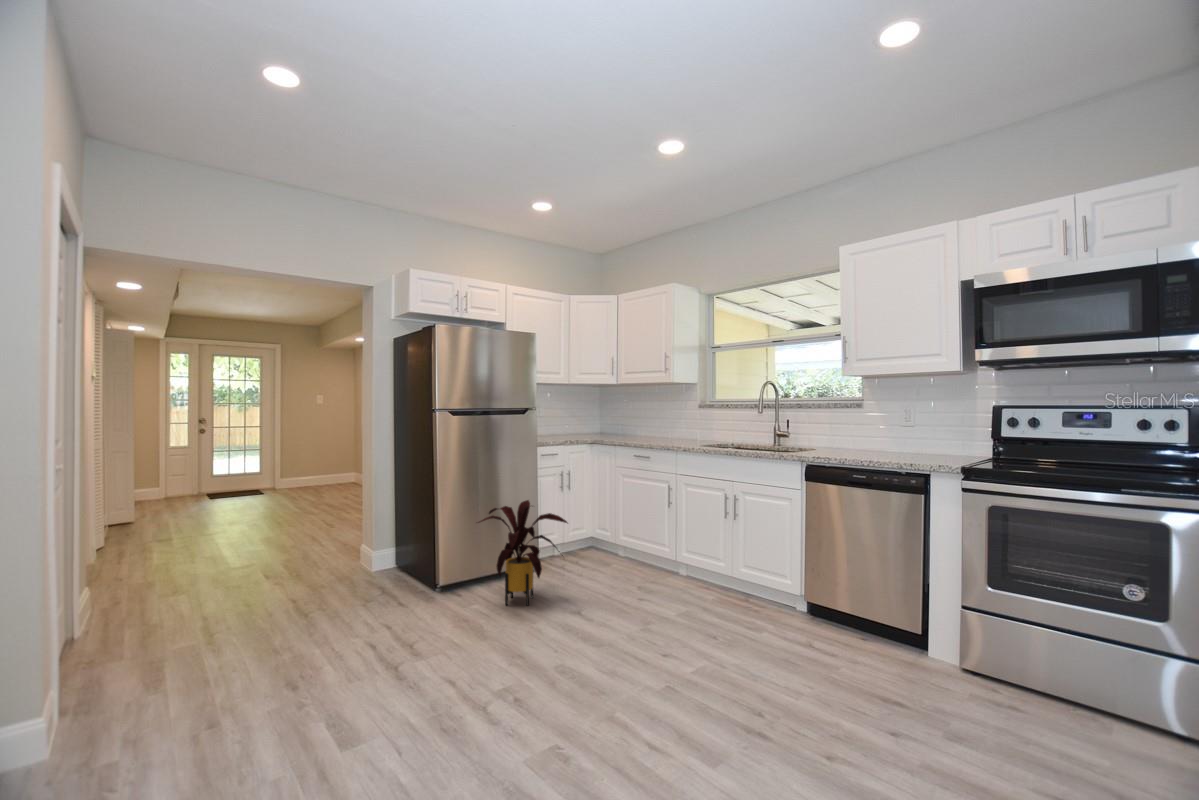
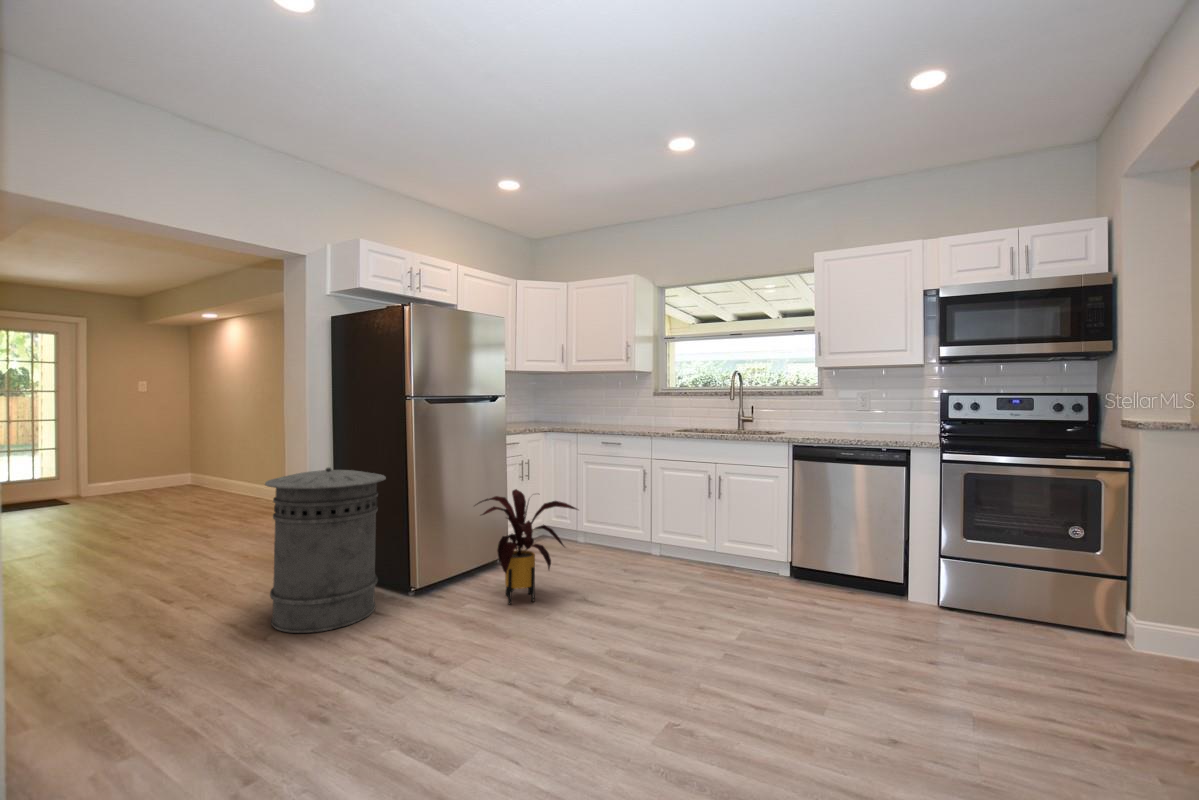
trash can: none [318,476,413,609] -> present [265,467,386,633]

